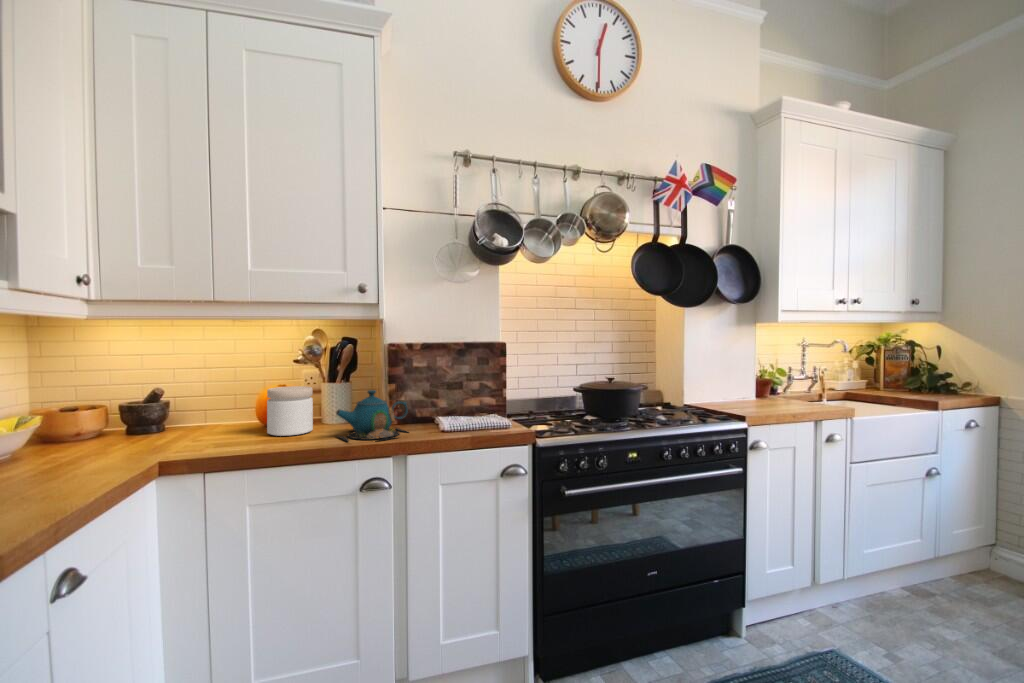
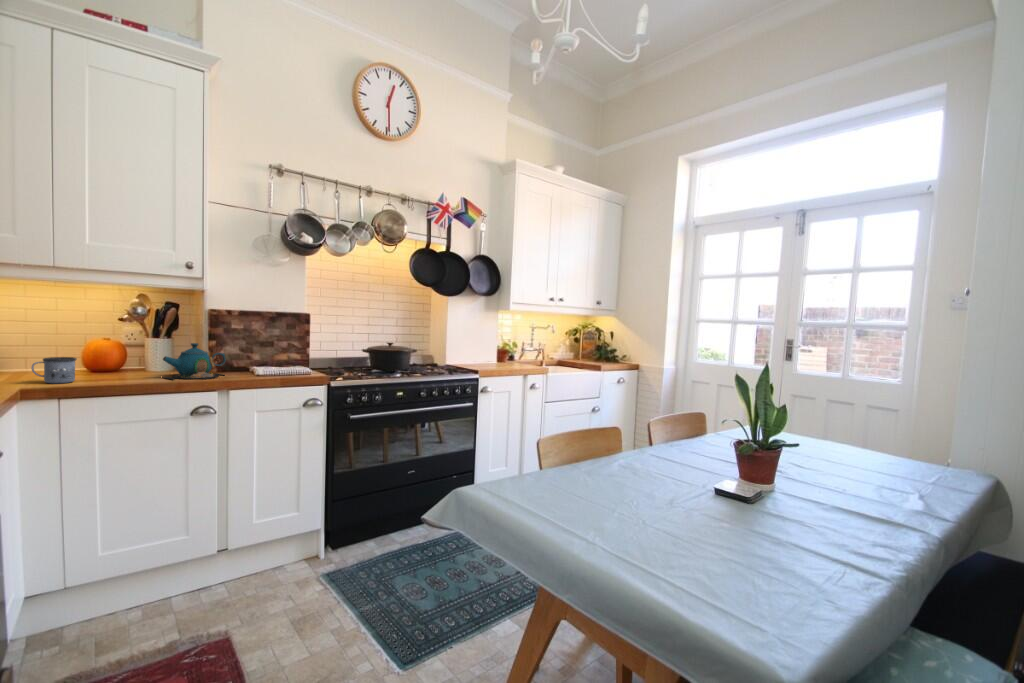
jar: present [267,386,313,436] -> none [94,340,138,377]
mug: none [199,413,245,448] -> present [31,357,77,383]

